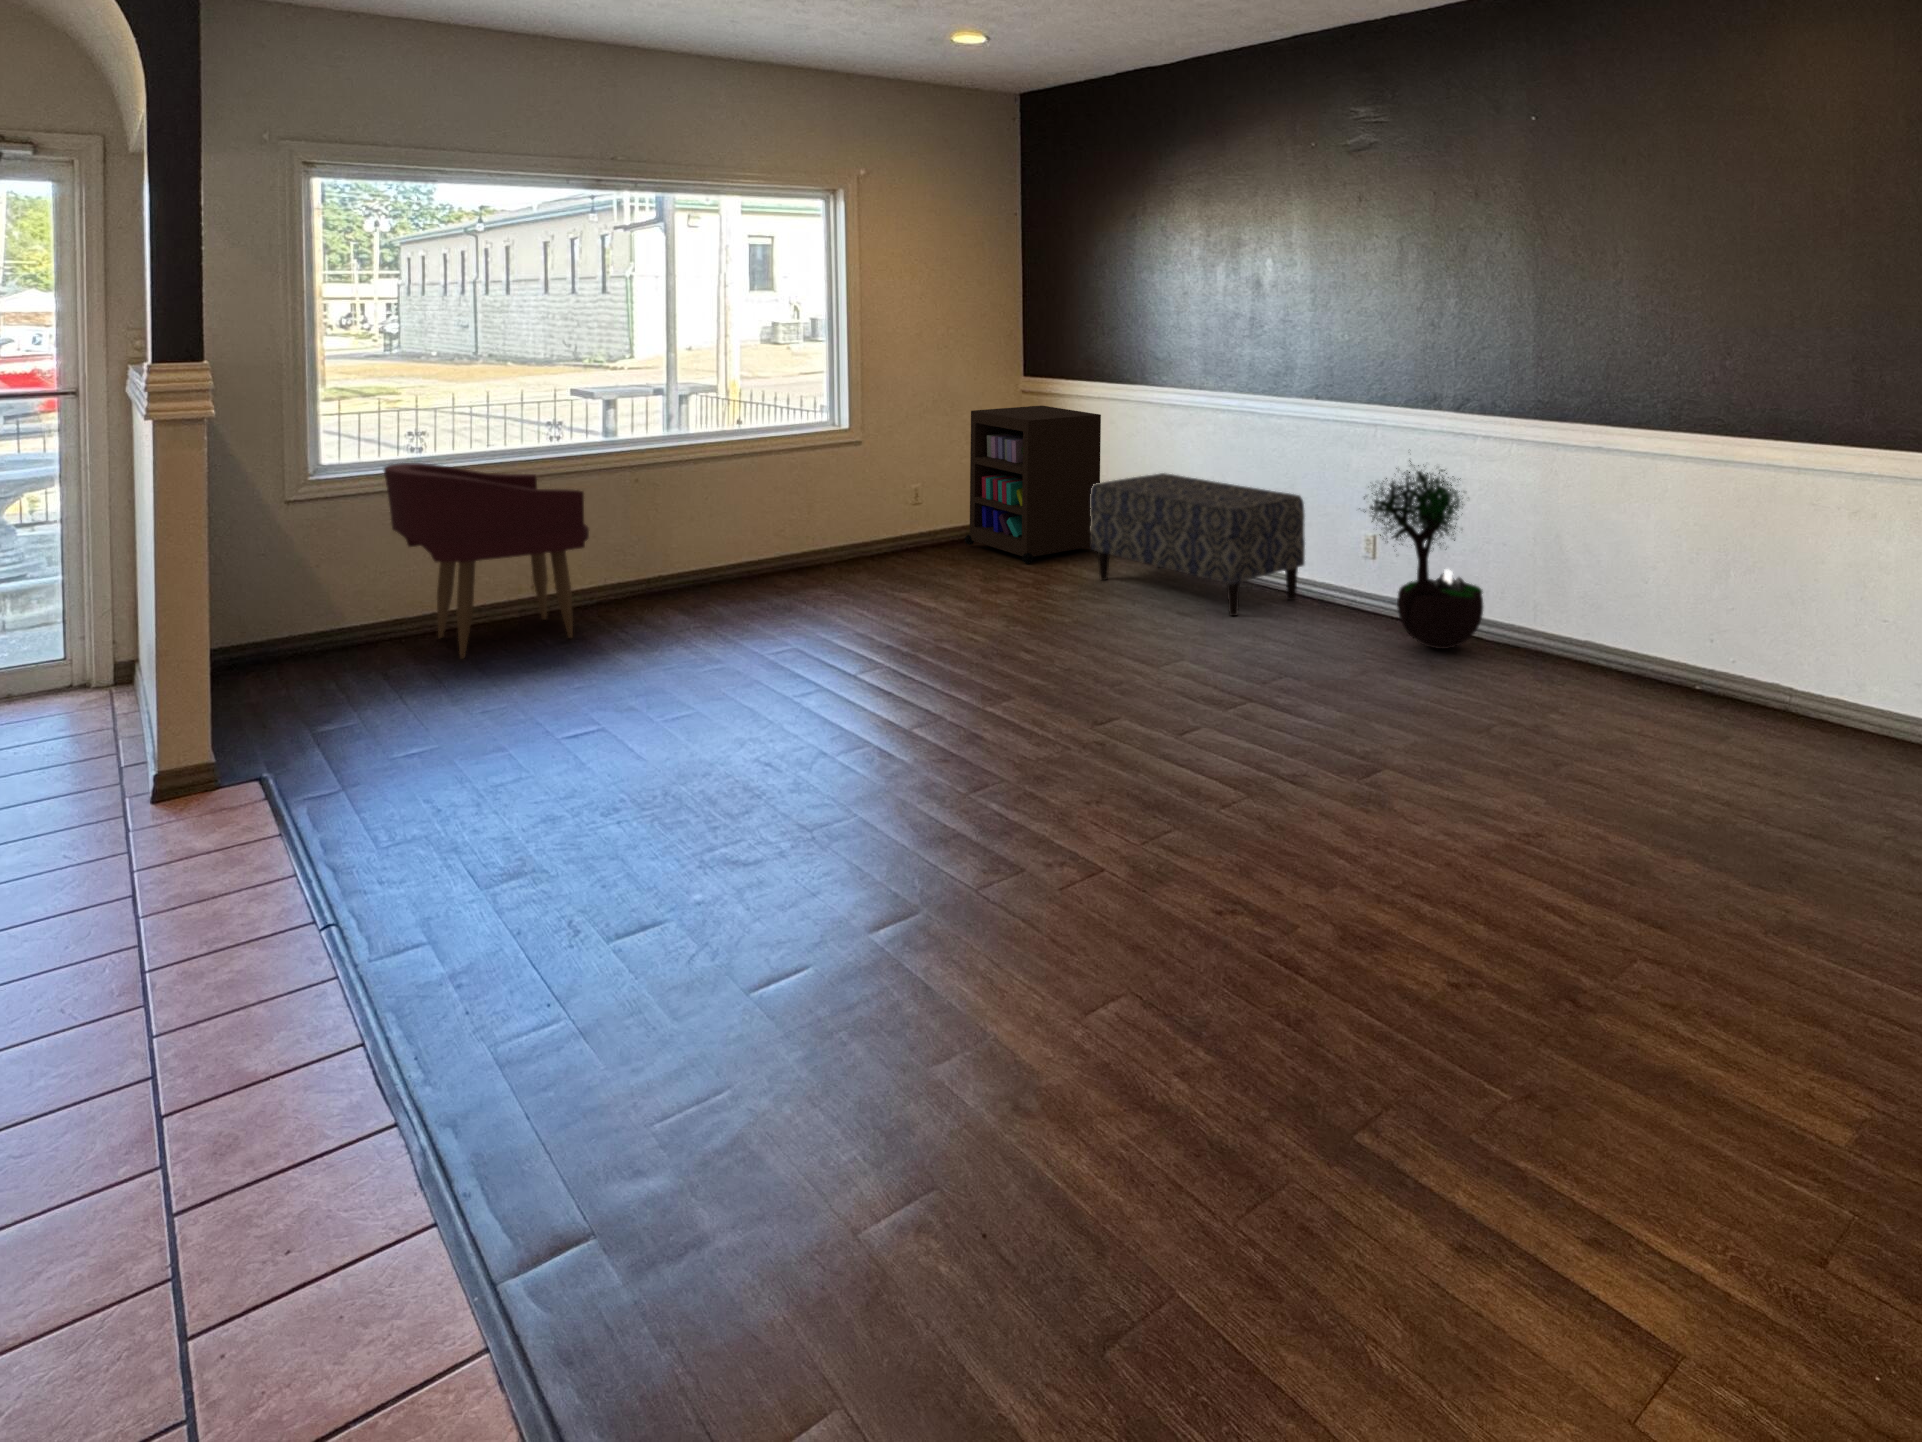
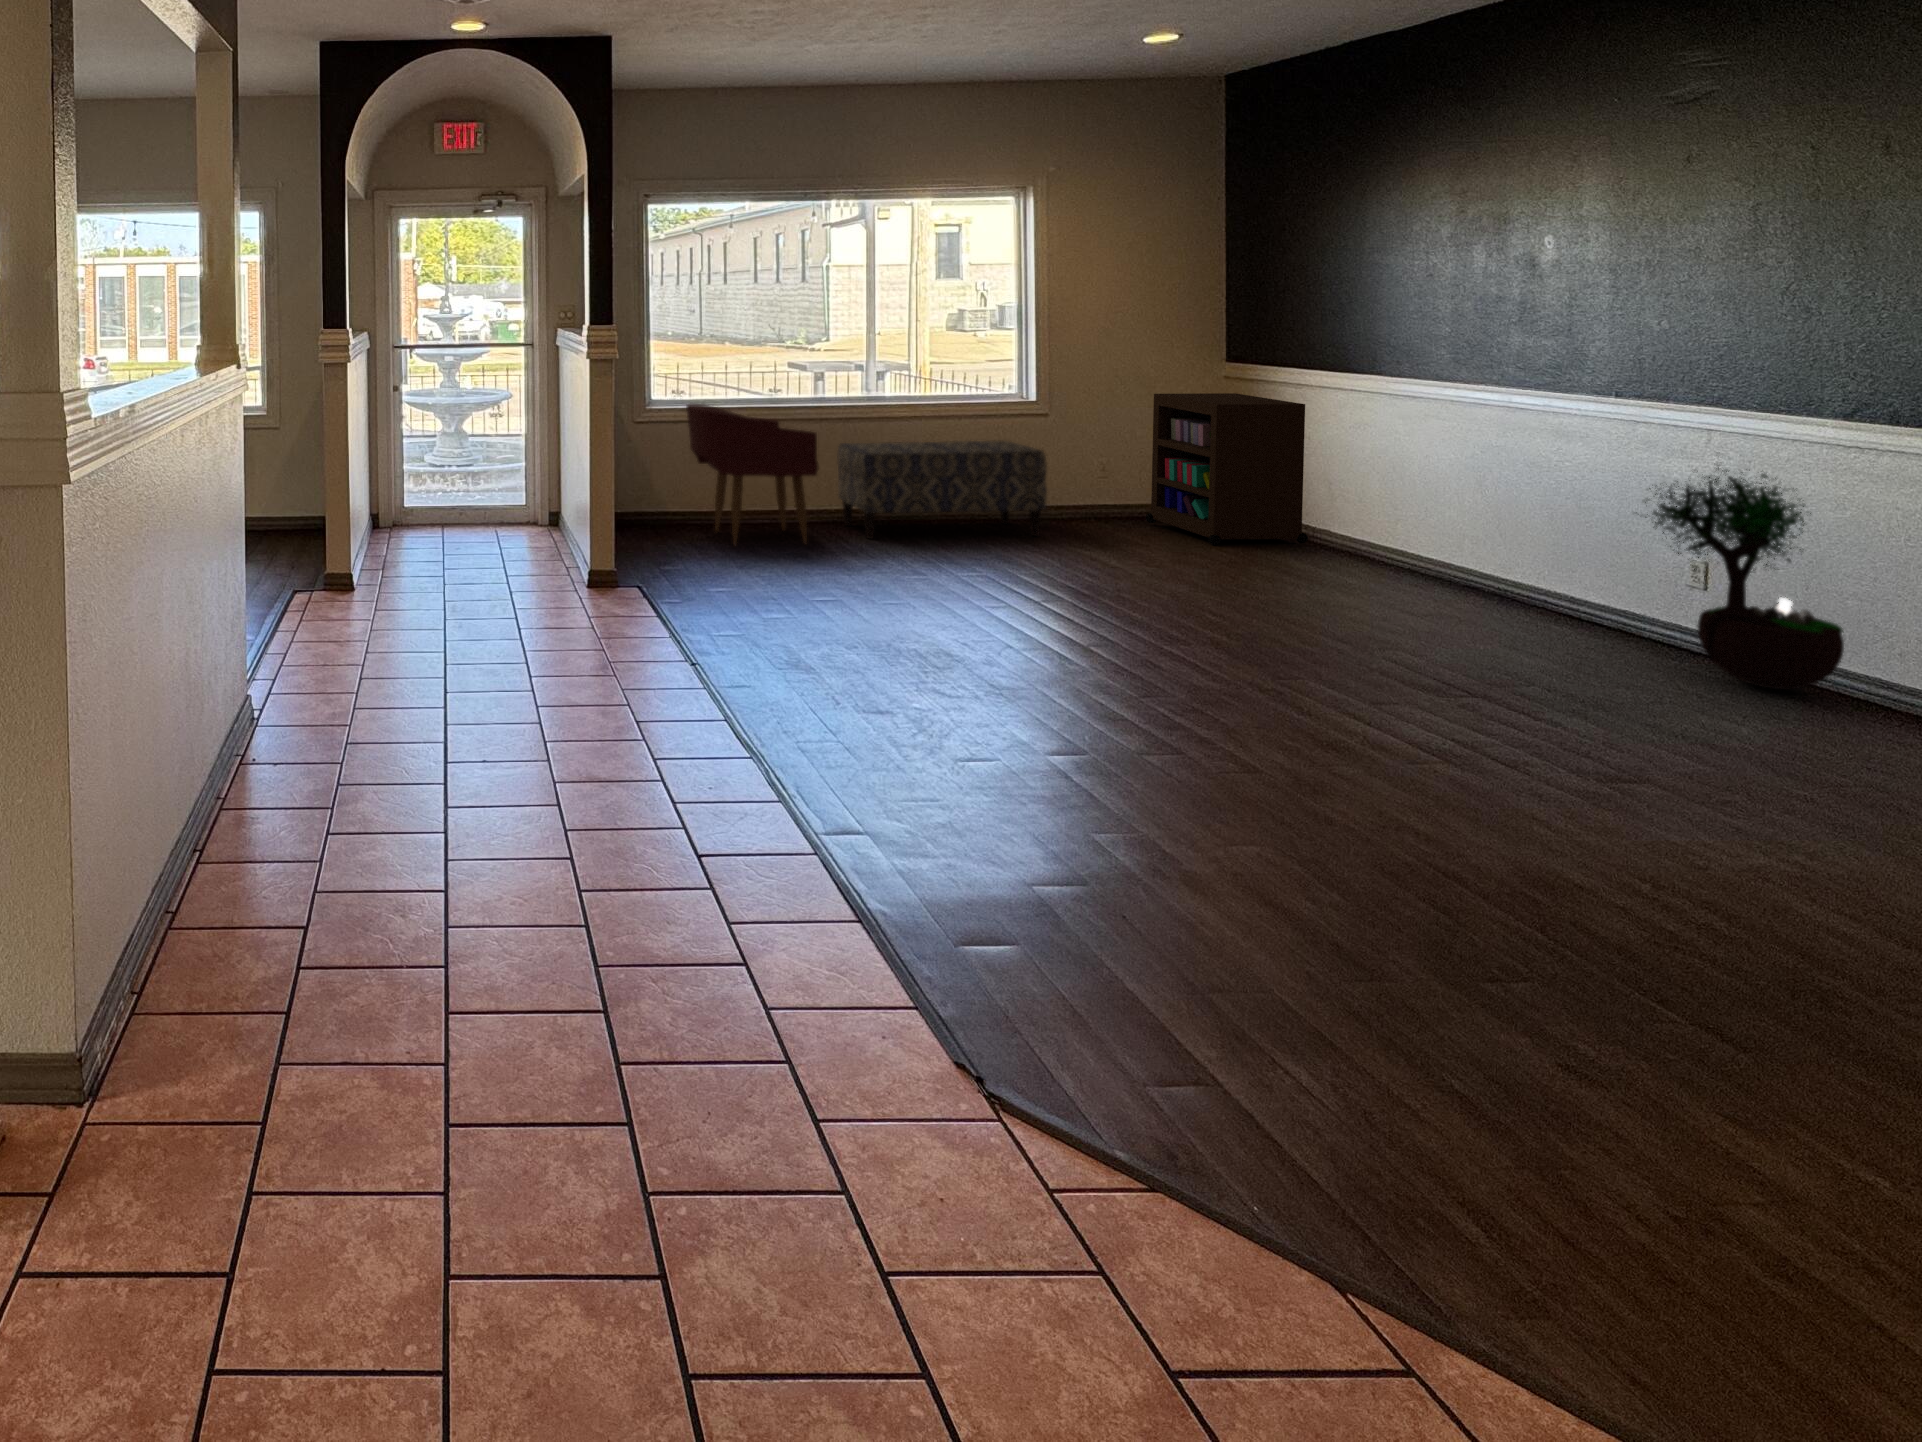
bench: present [1090,473,1305,616] -> present [837,441,1047,539]

